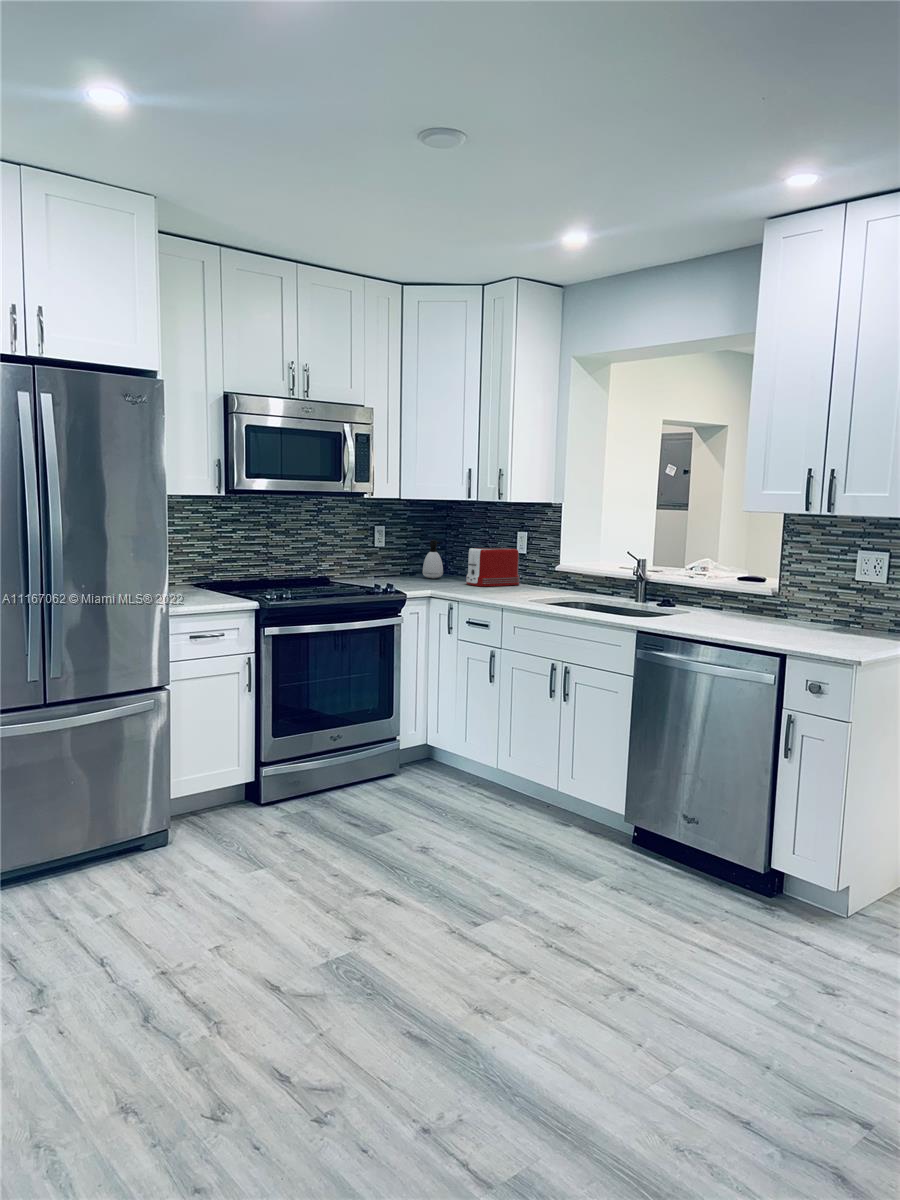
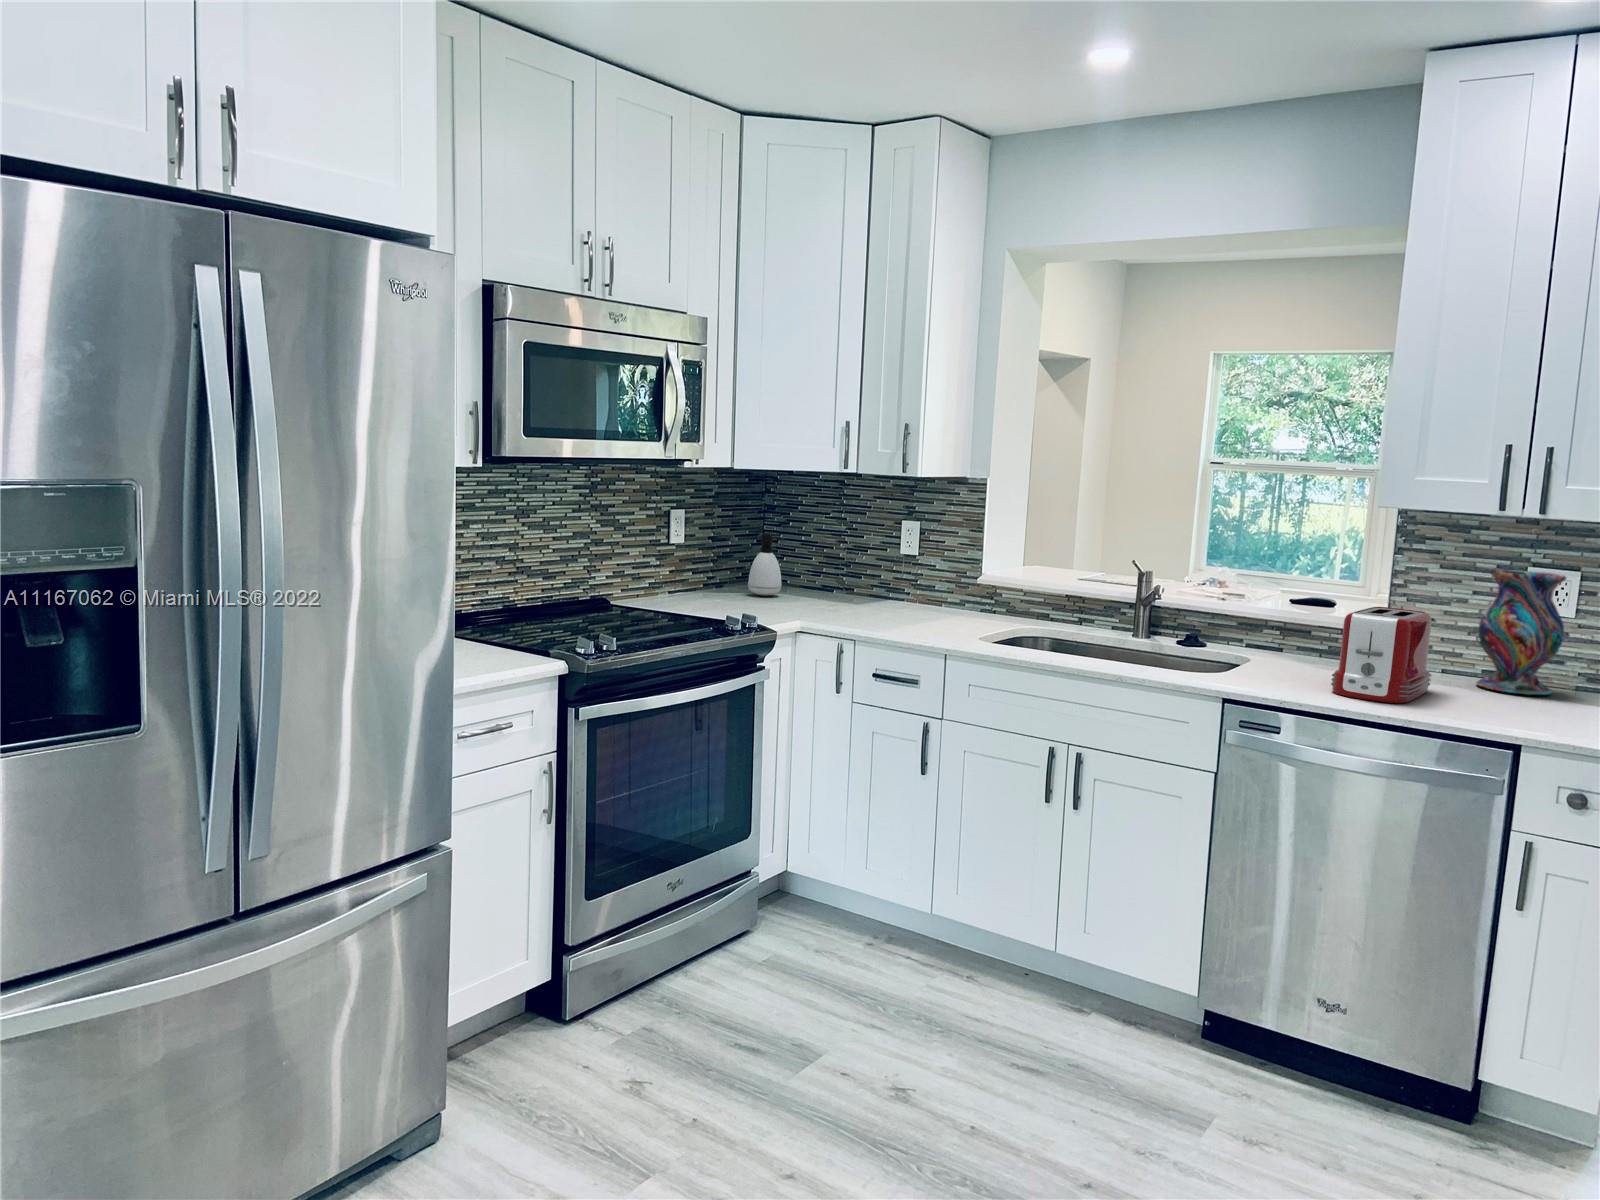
toaster: present [466,548,520,587] -> present [1331,607,1432,703]
vase: none [821,552,874,633] -> present [1476,570,1566,695]

